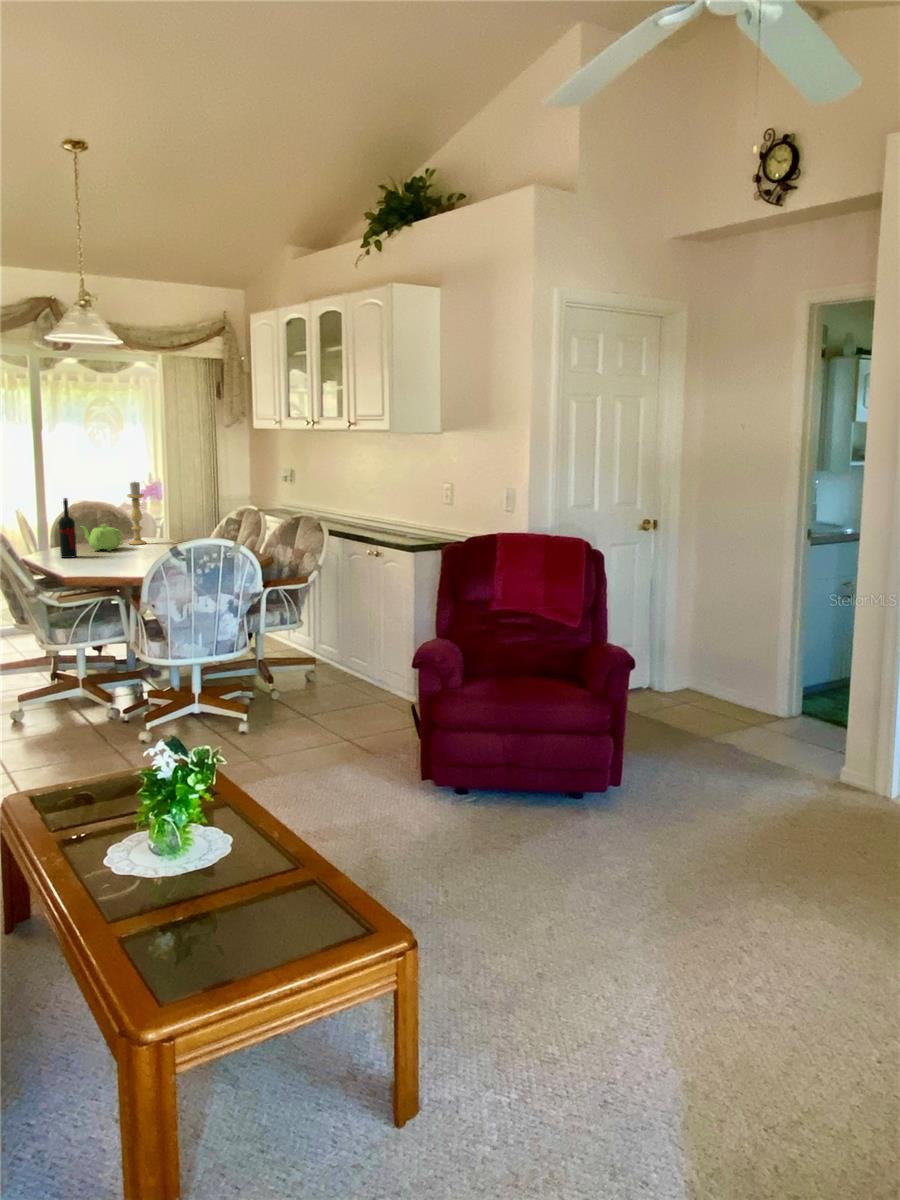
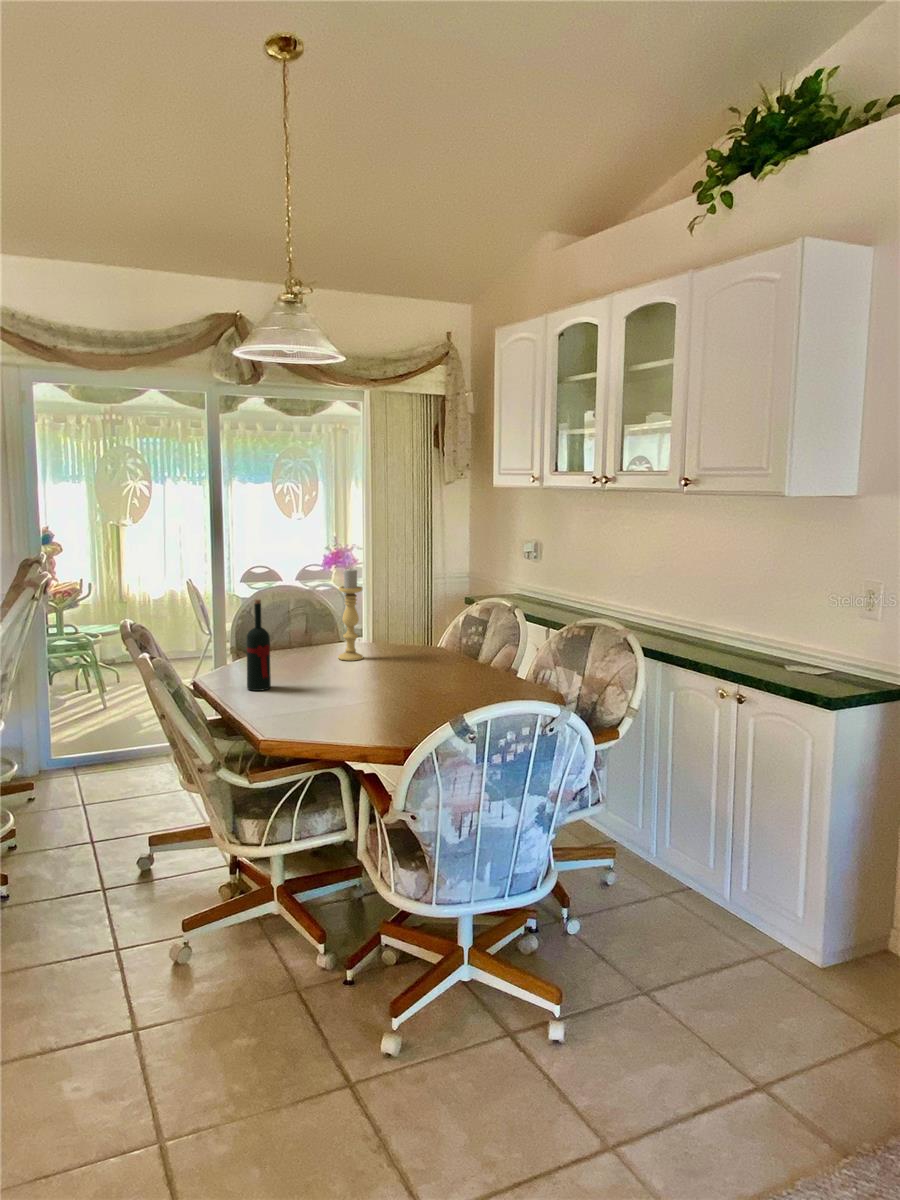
teapot: present [82,525,123,551] -> none [274,635,334,675]

